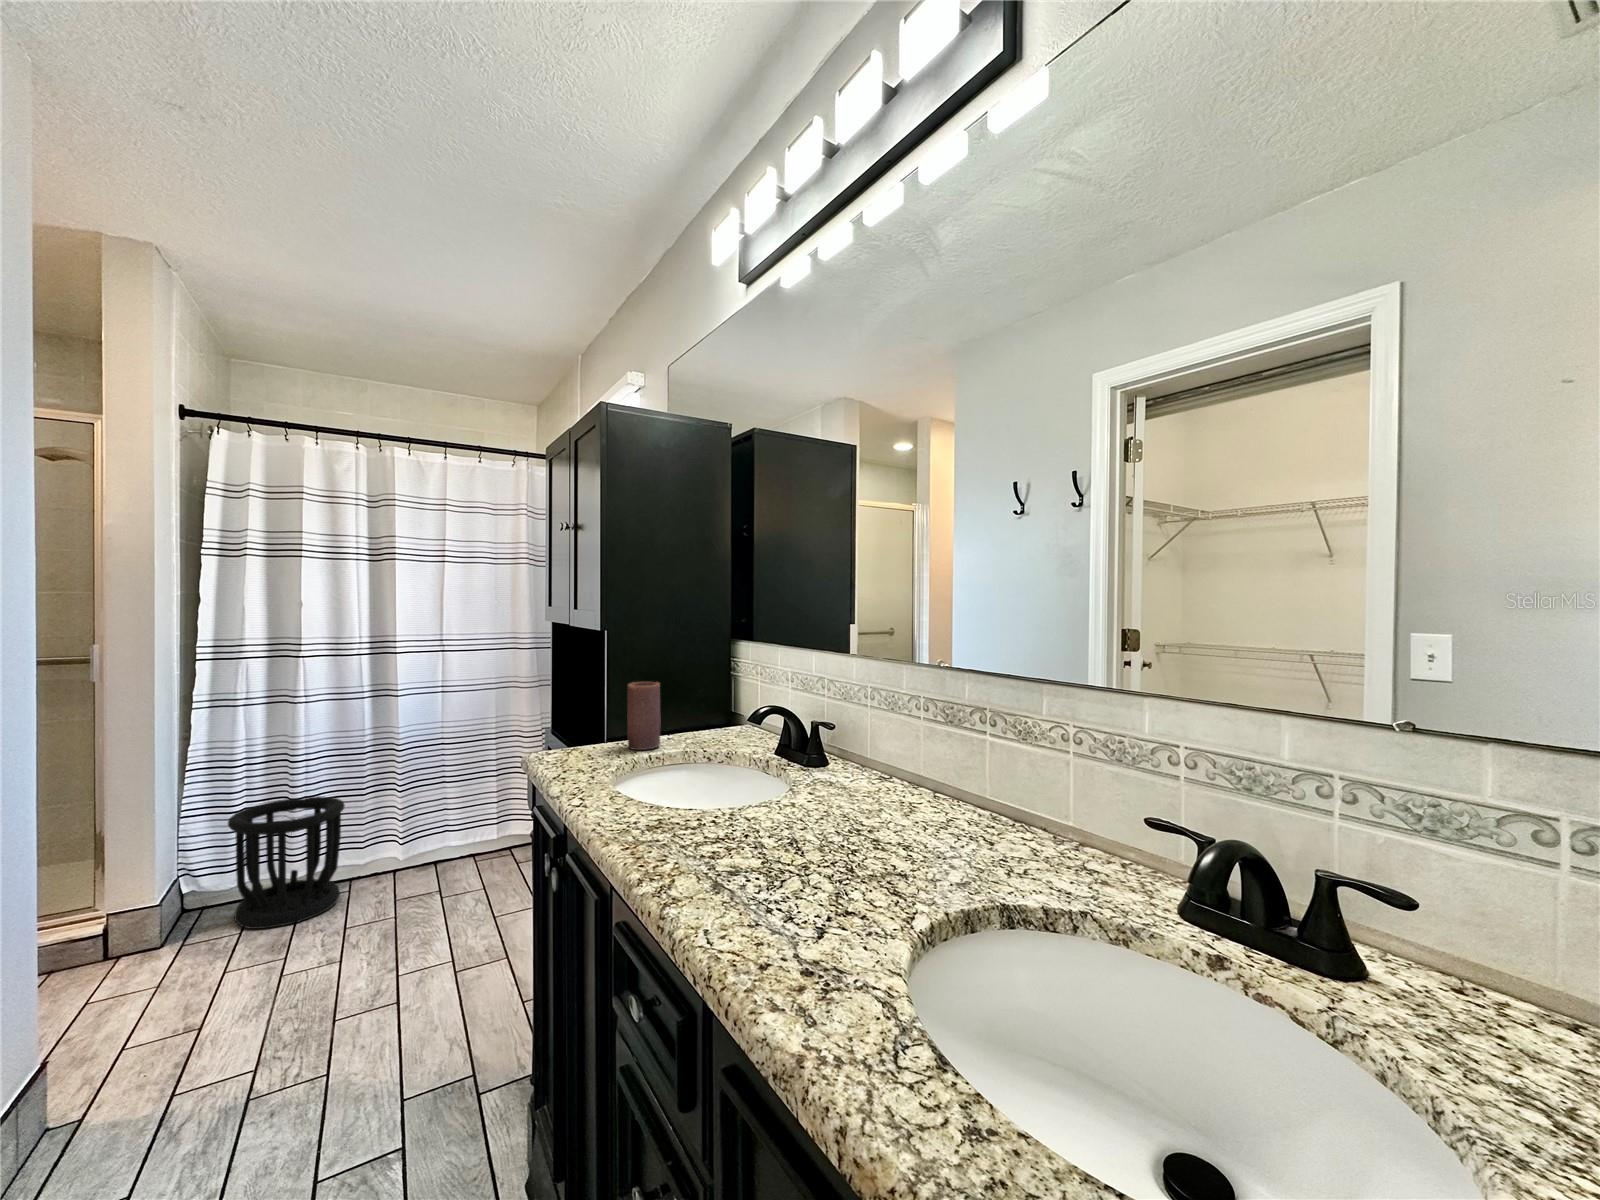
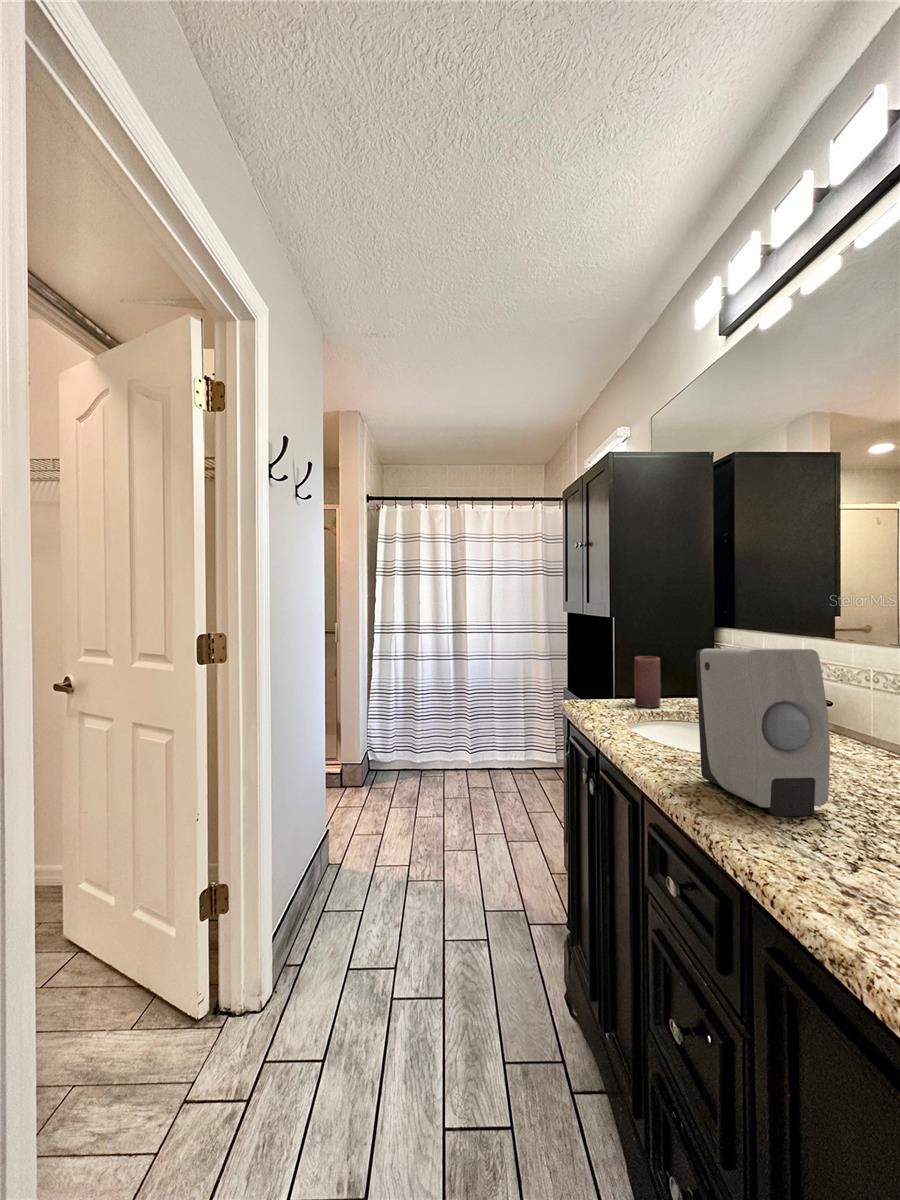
soap dispenser: none [677,674,813,883] -> present [696,648,830,816]
wastebasket: present [228,796,345,929] -> none [384,719,440,794]

